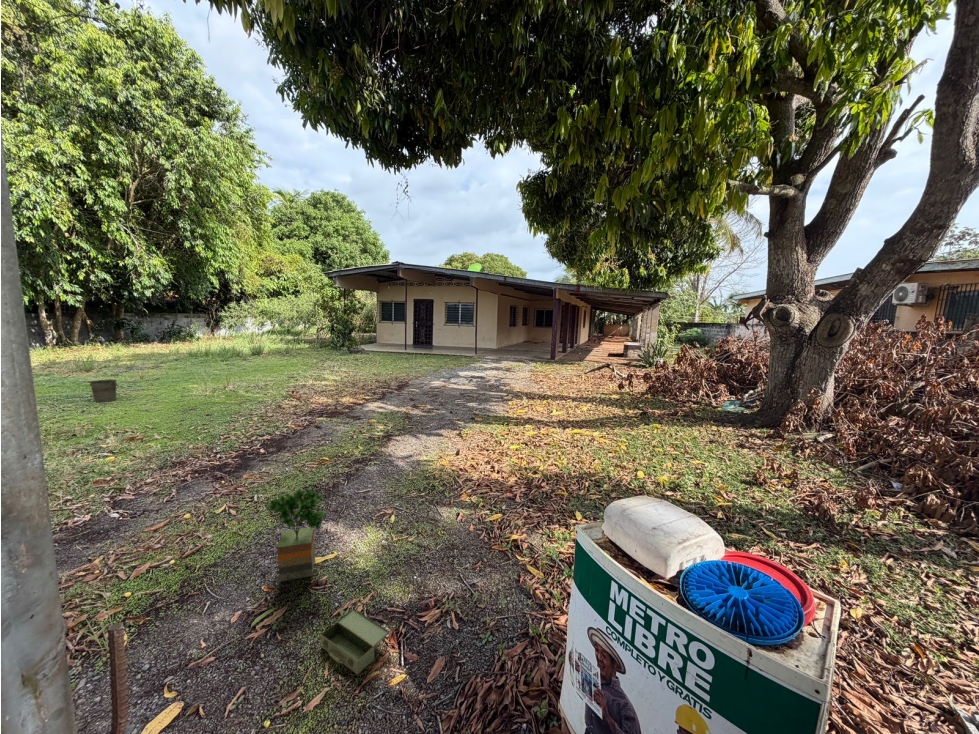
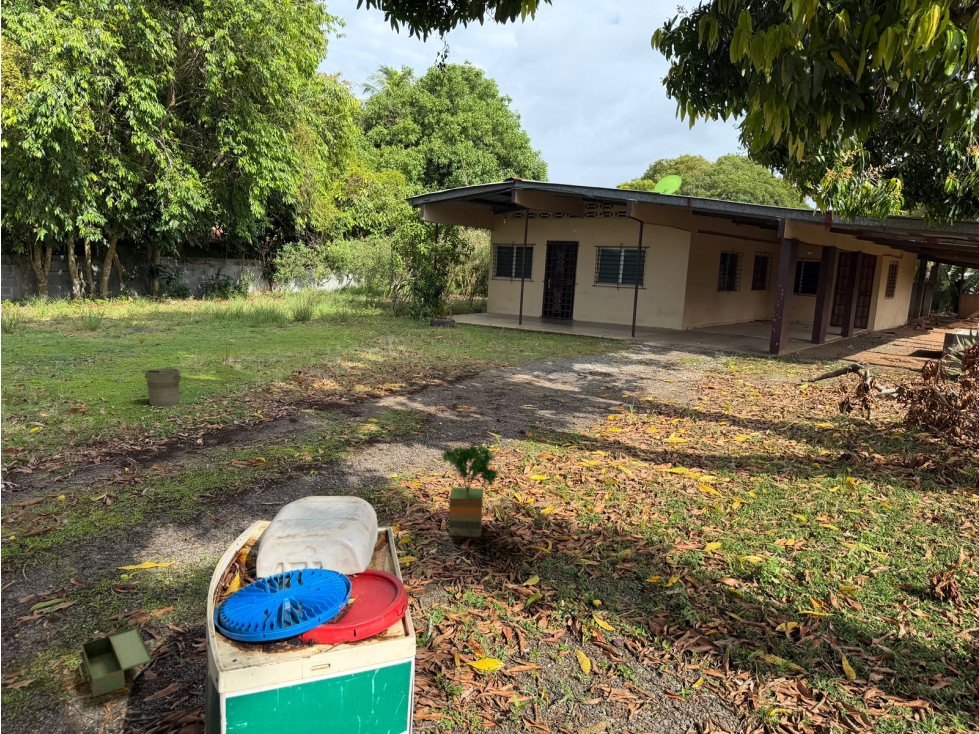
bucket: present [89,380,117,402] -> present [142,368,181,406]
potted tree: present [267,489,326,581] -> present [442,445,498,537]

